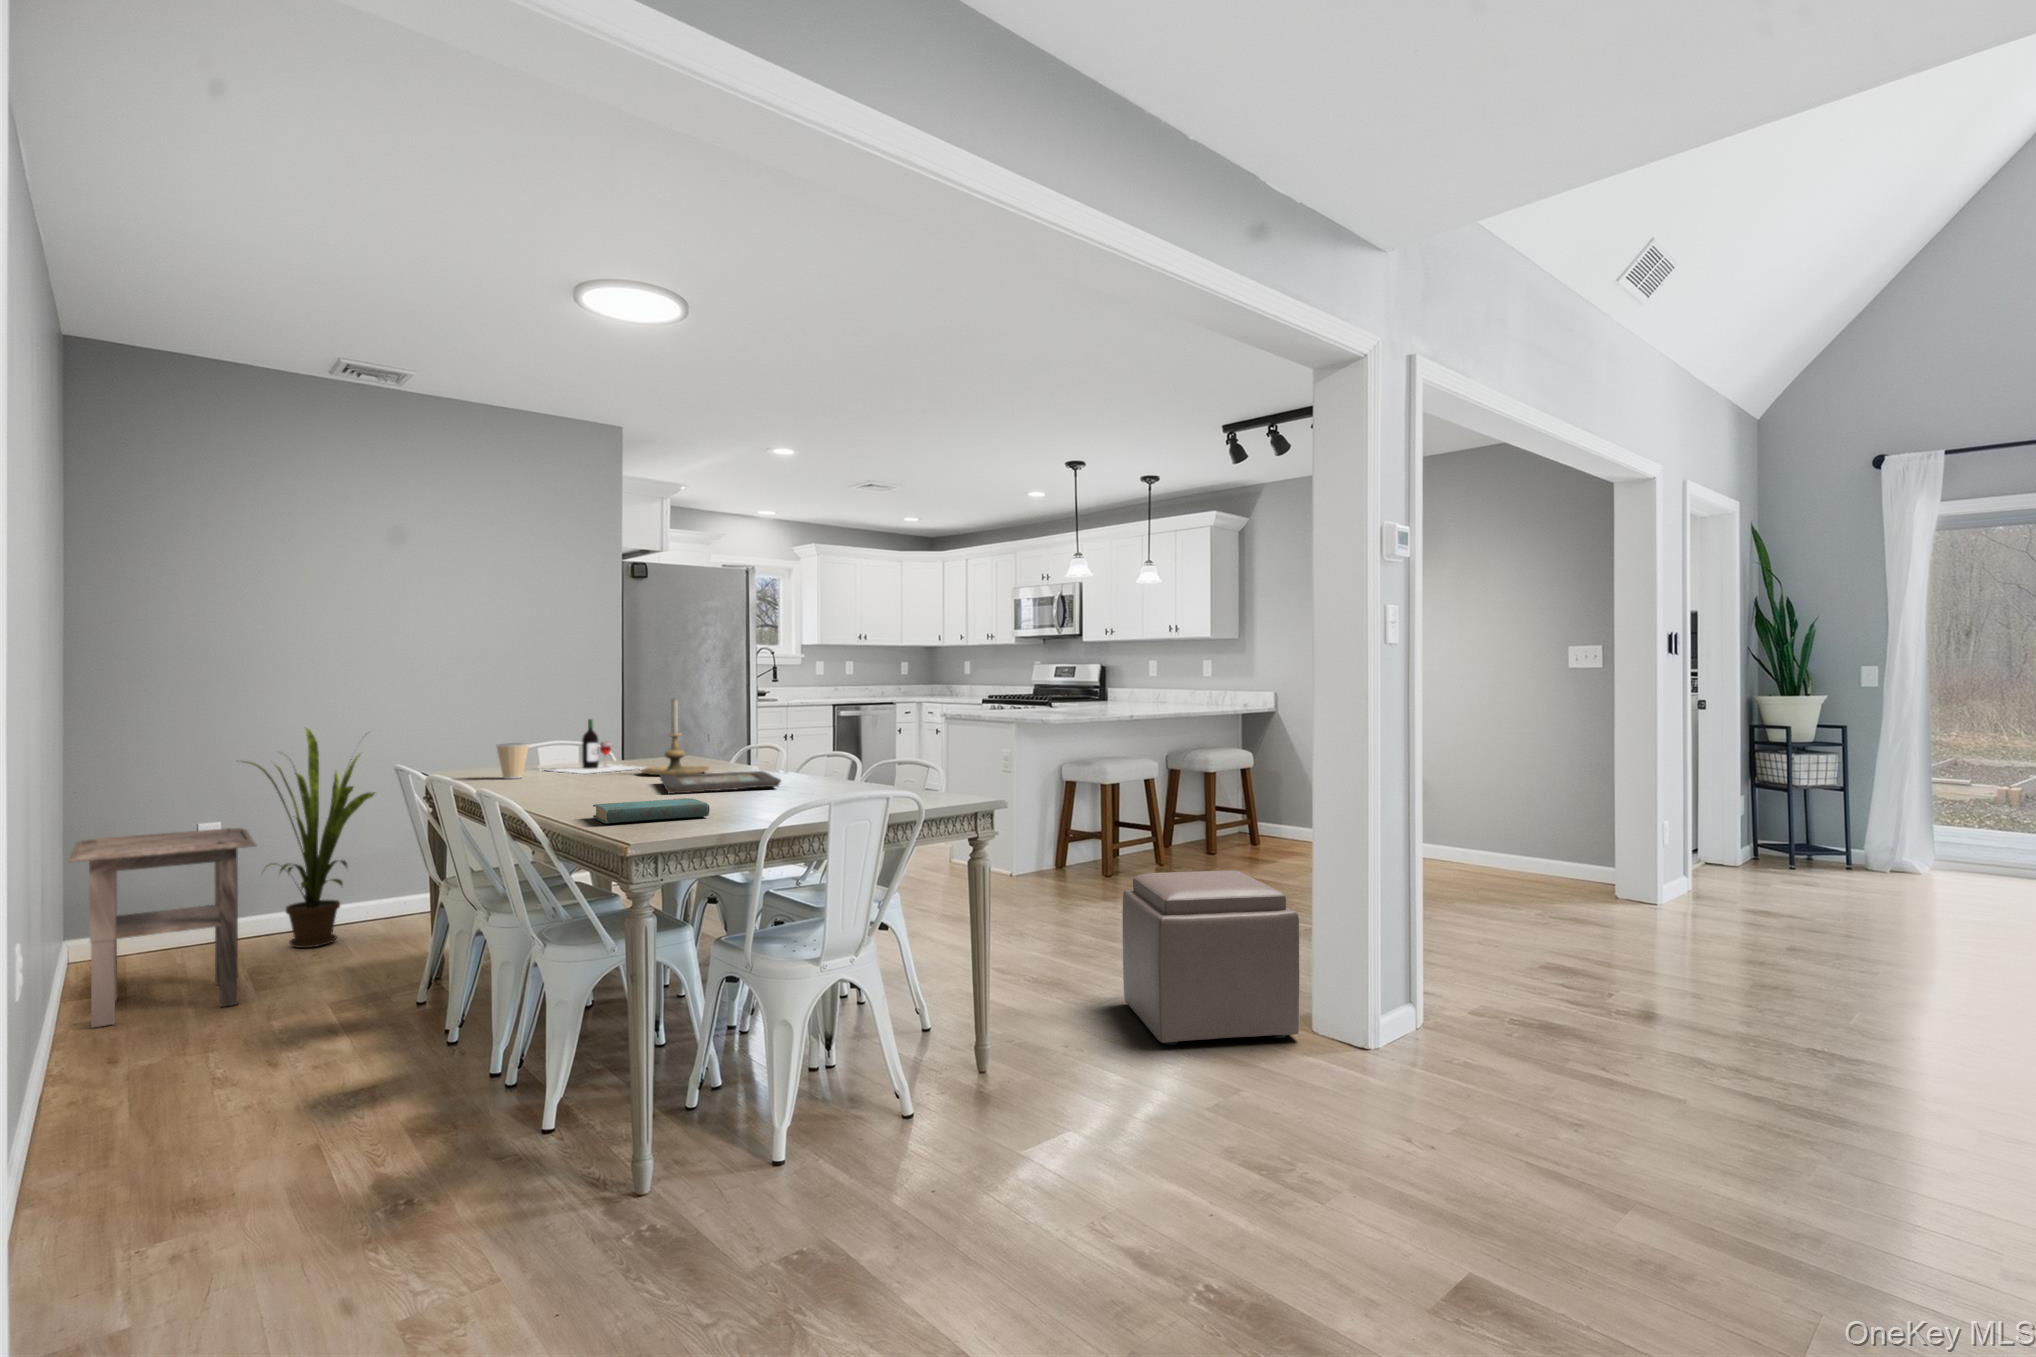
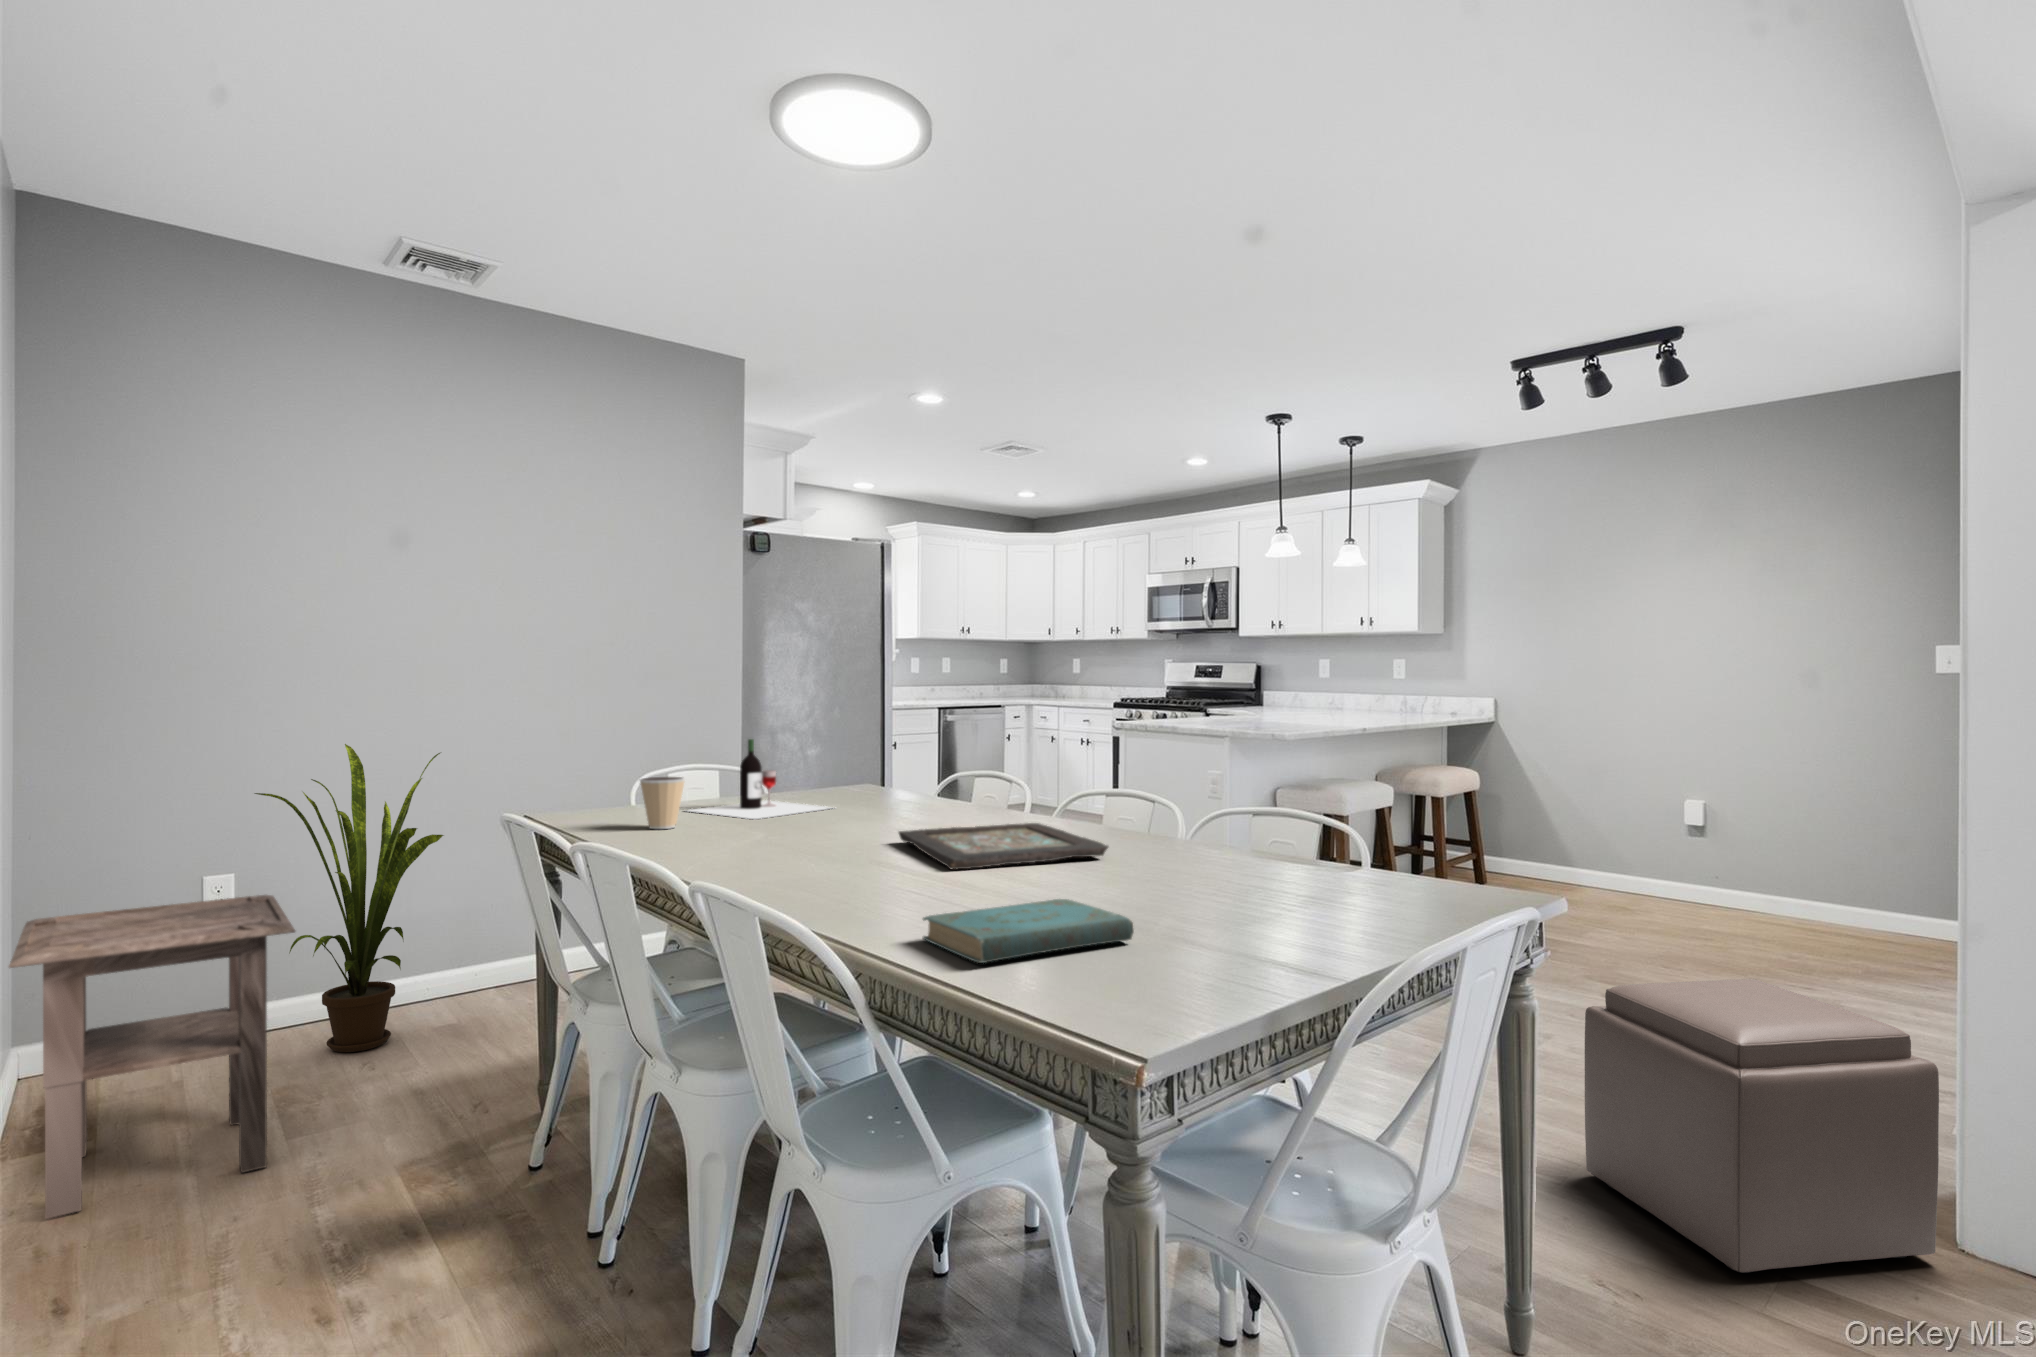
candle holder: present [640,699,709,775] -> none [838,712,934,824]

